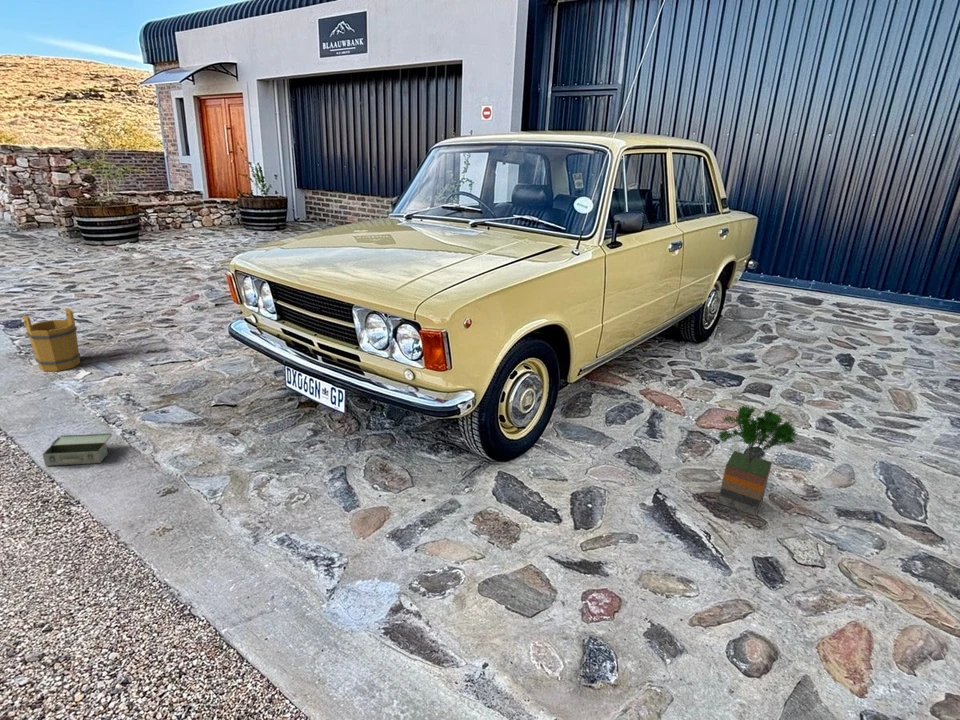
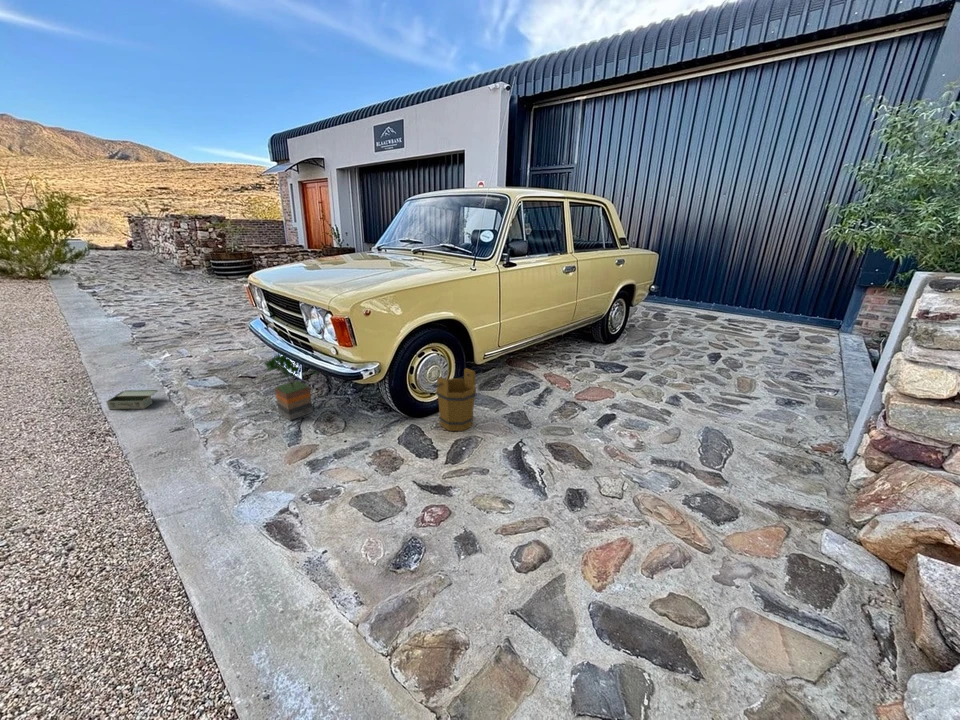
bucket: present [22,308,80,371] -> present [434,368,476,431]
potted tree: present [718,406,797,516] -> present [265,353,317,420]

